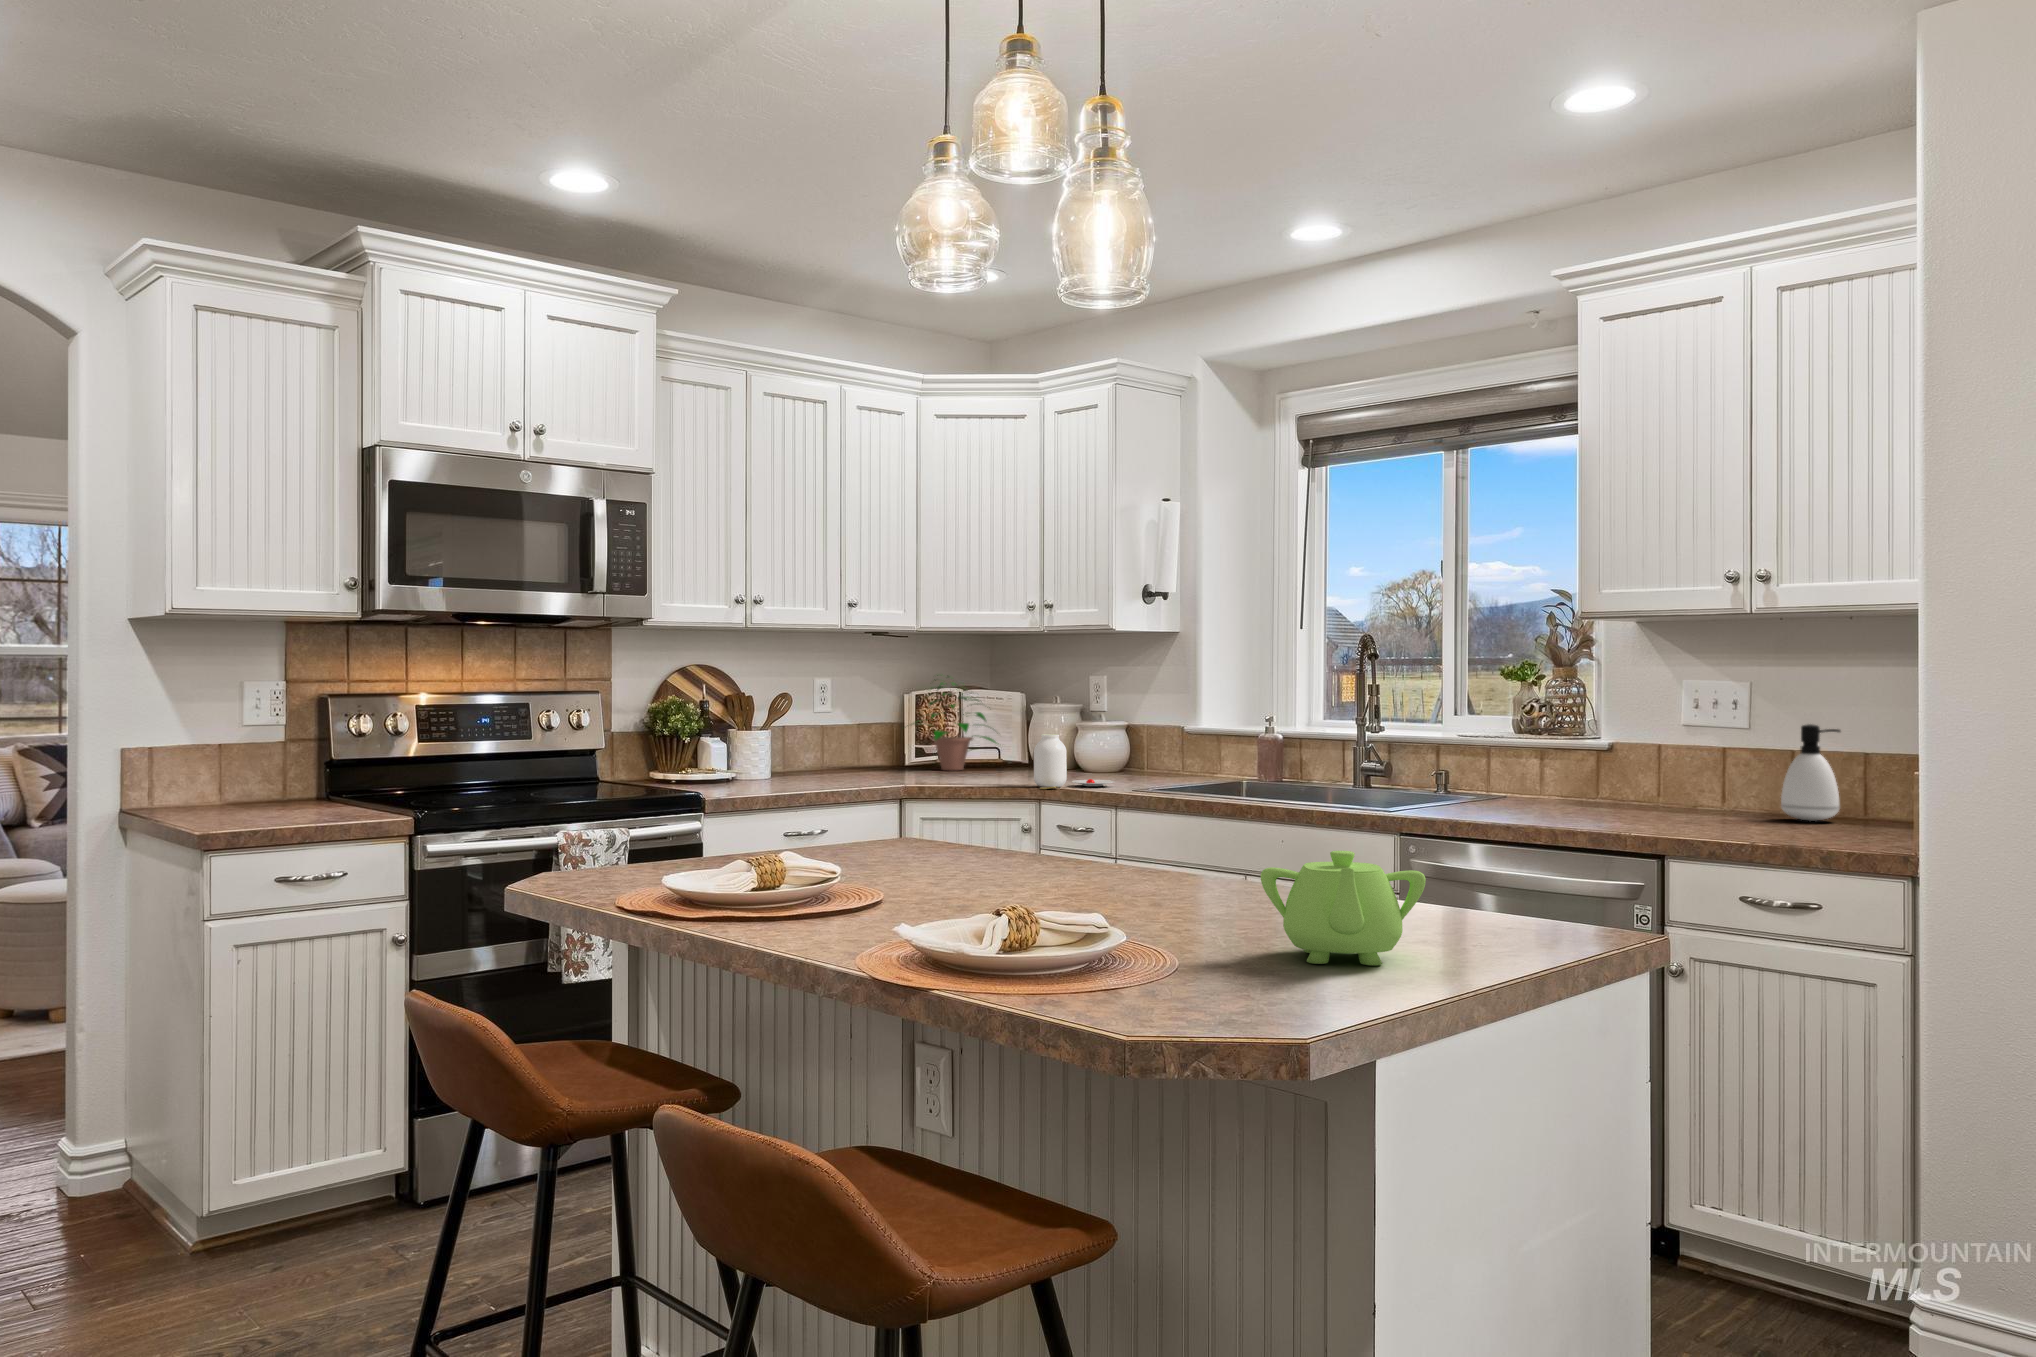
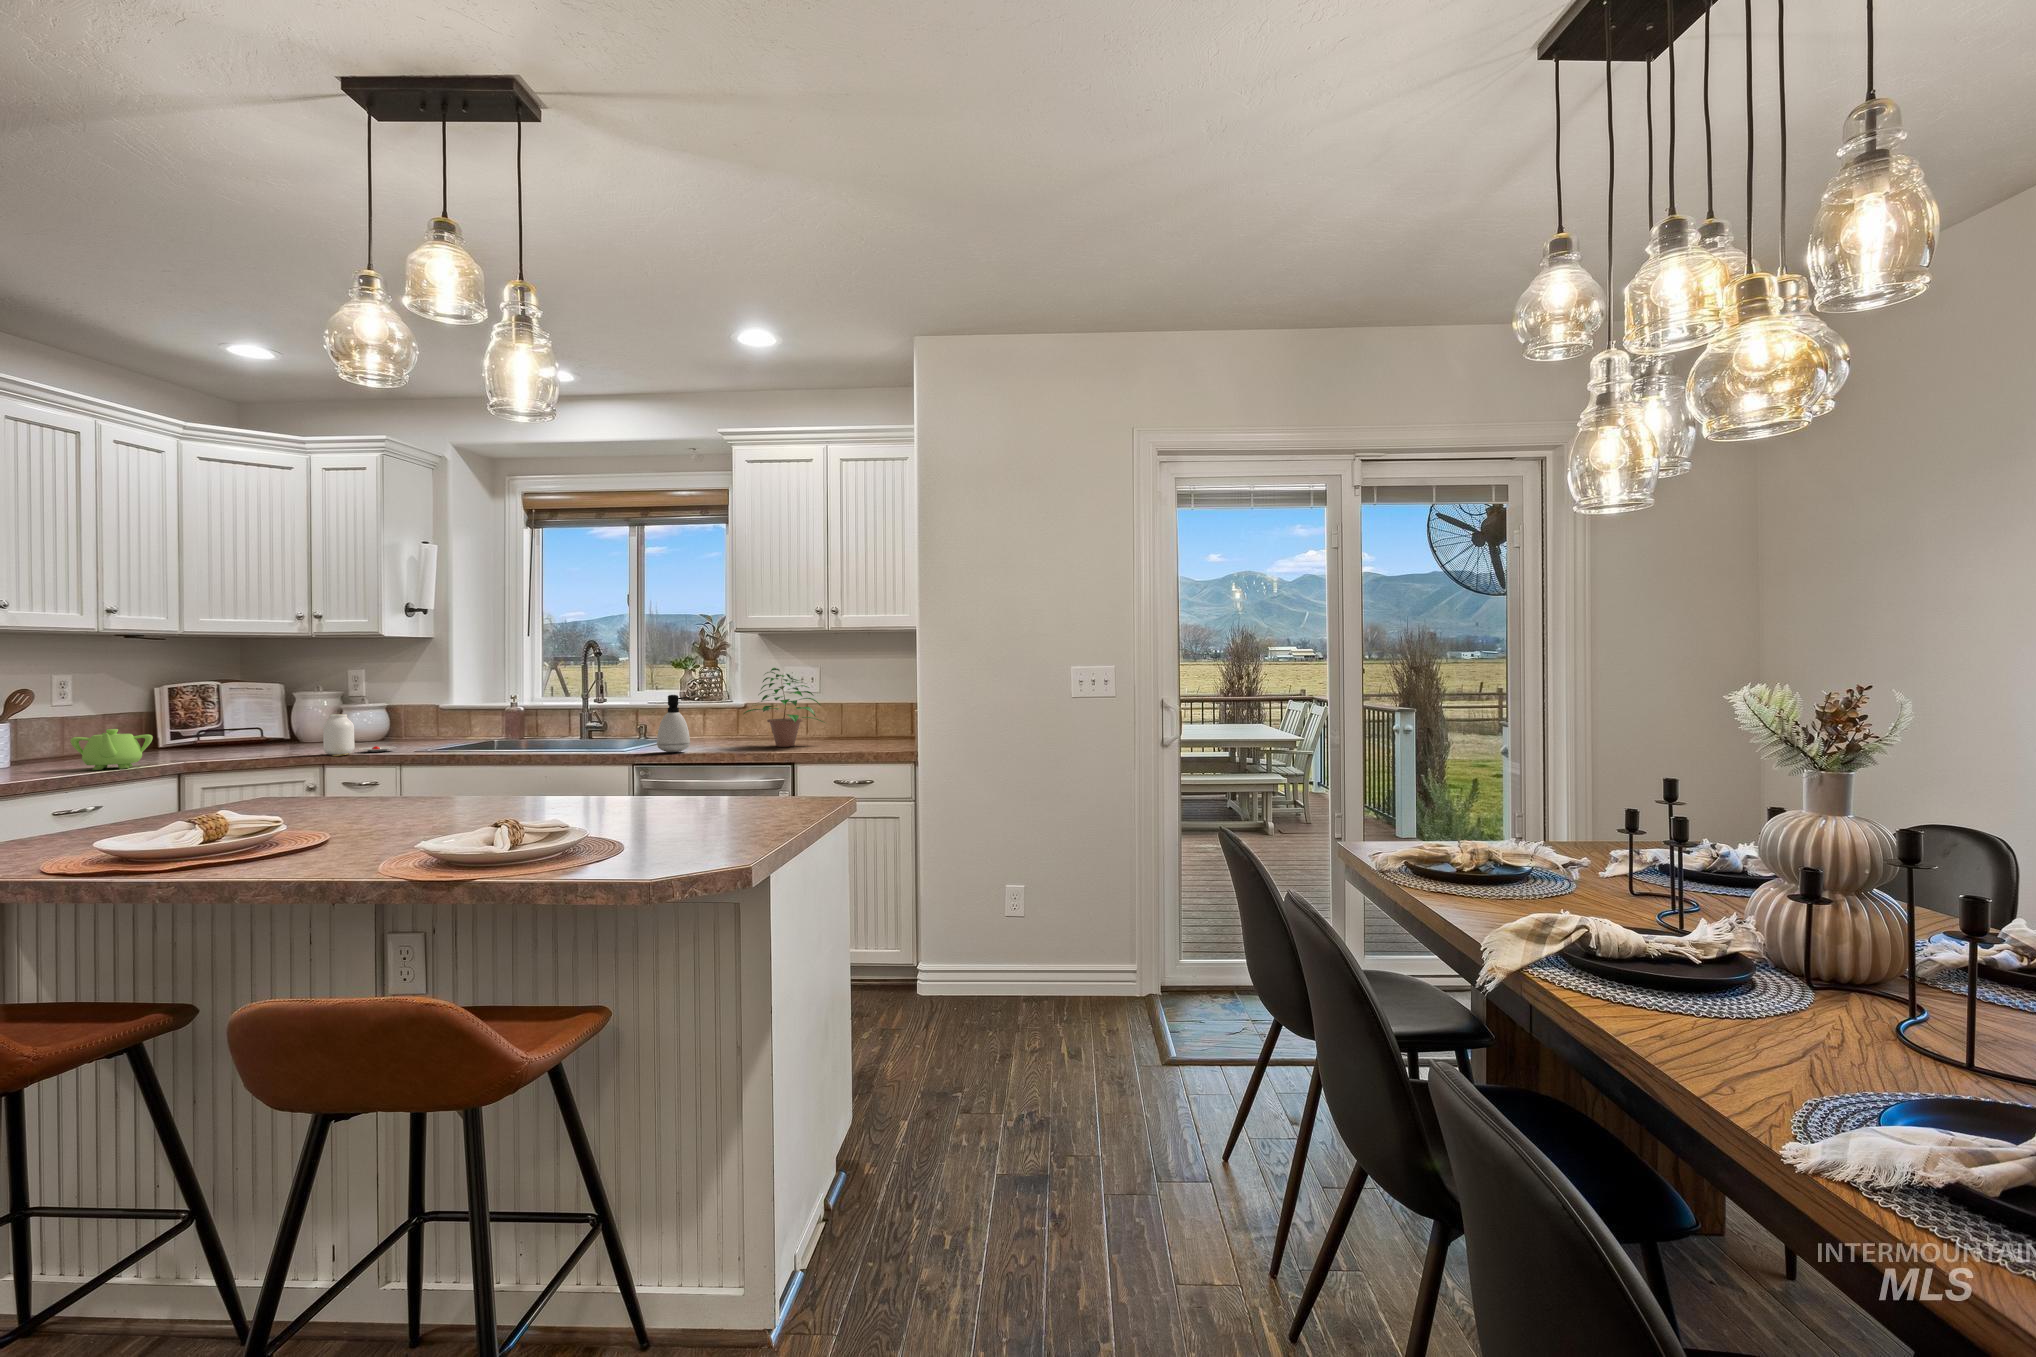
potted plant: present [907,675,996,770] -> present [744,668,825,747]
soap dispenser: present [1781,724,1840,821] -> present [657,695,690,752]
teapot: present [1260,851,1426,965] -> present [70,729,153,770]

